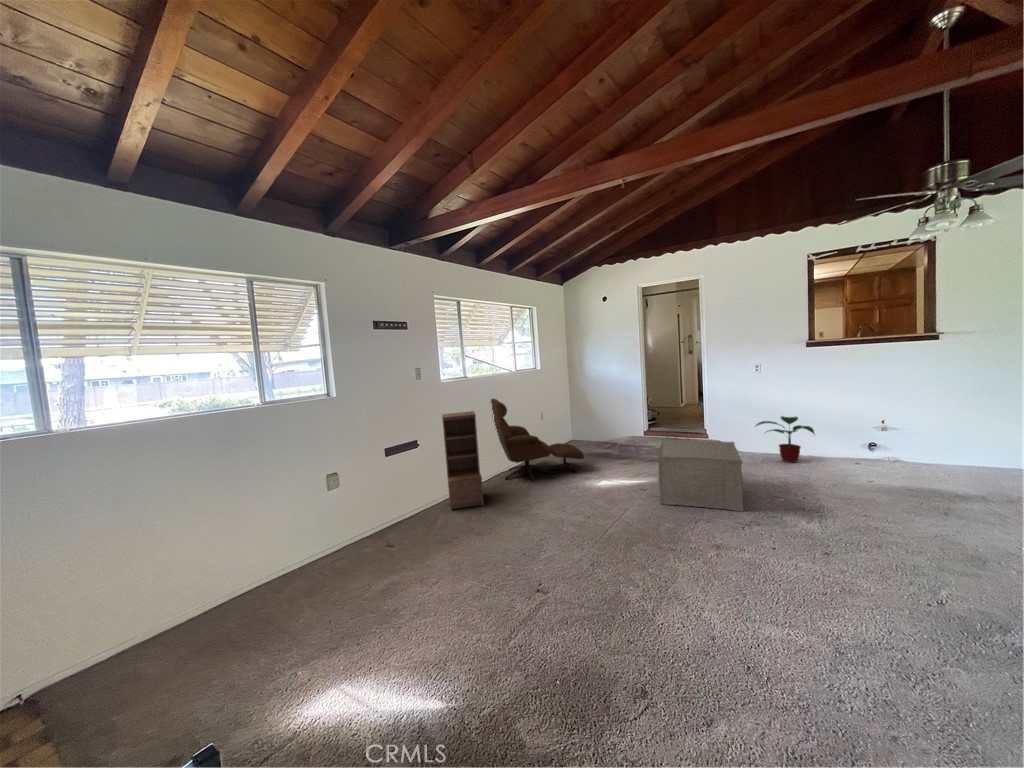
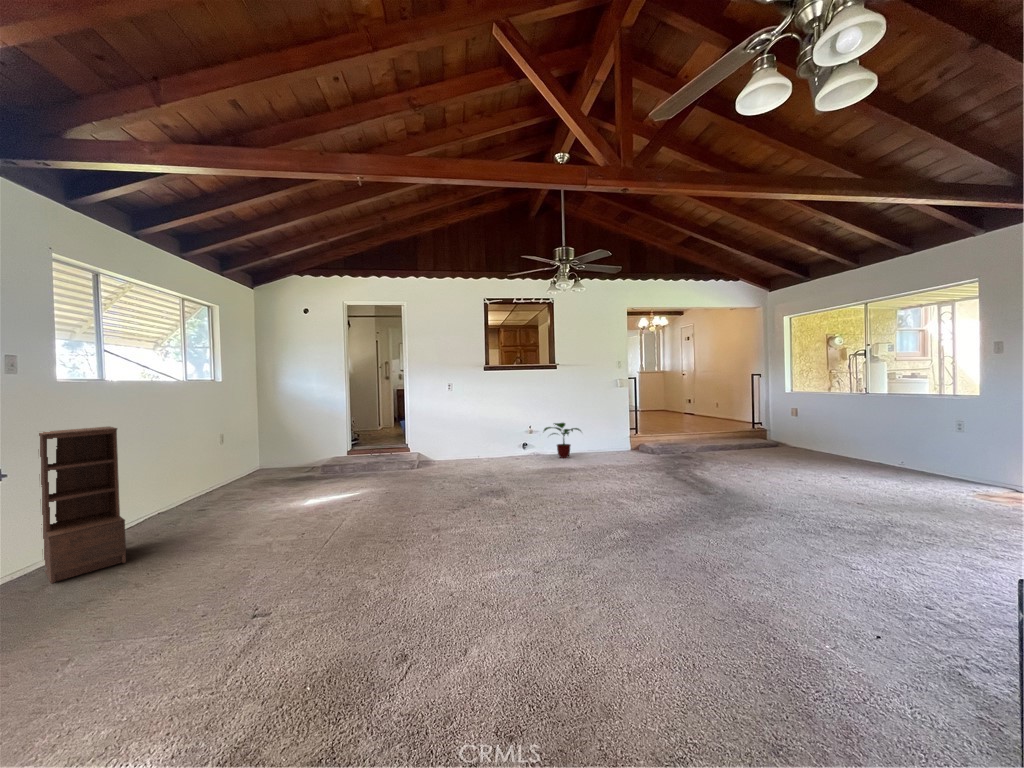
lounge chair: present [491,398,584,482] -> none [136,413,285,527]
potted plant: present [756,416,814,463] -> present [544,423,581,458]
ottoman: present [658,439,744,512] -> none [376,445,451,510]

